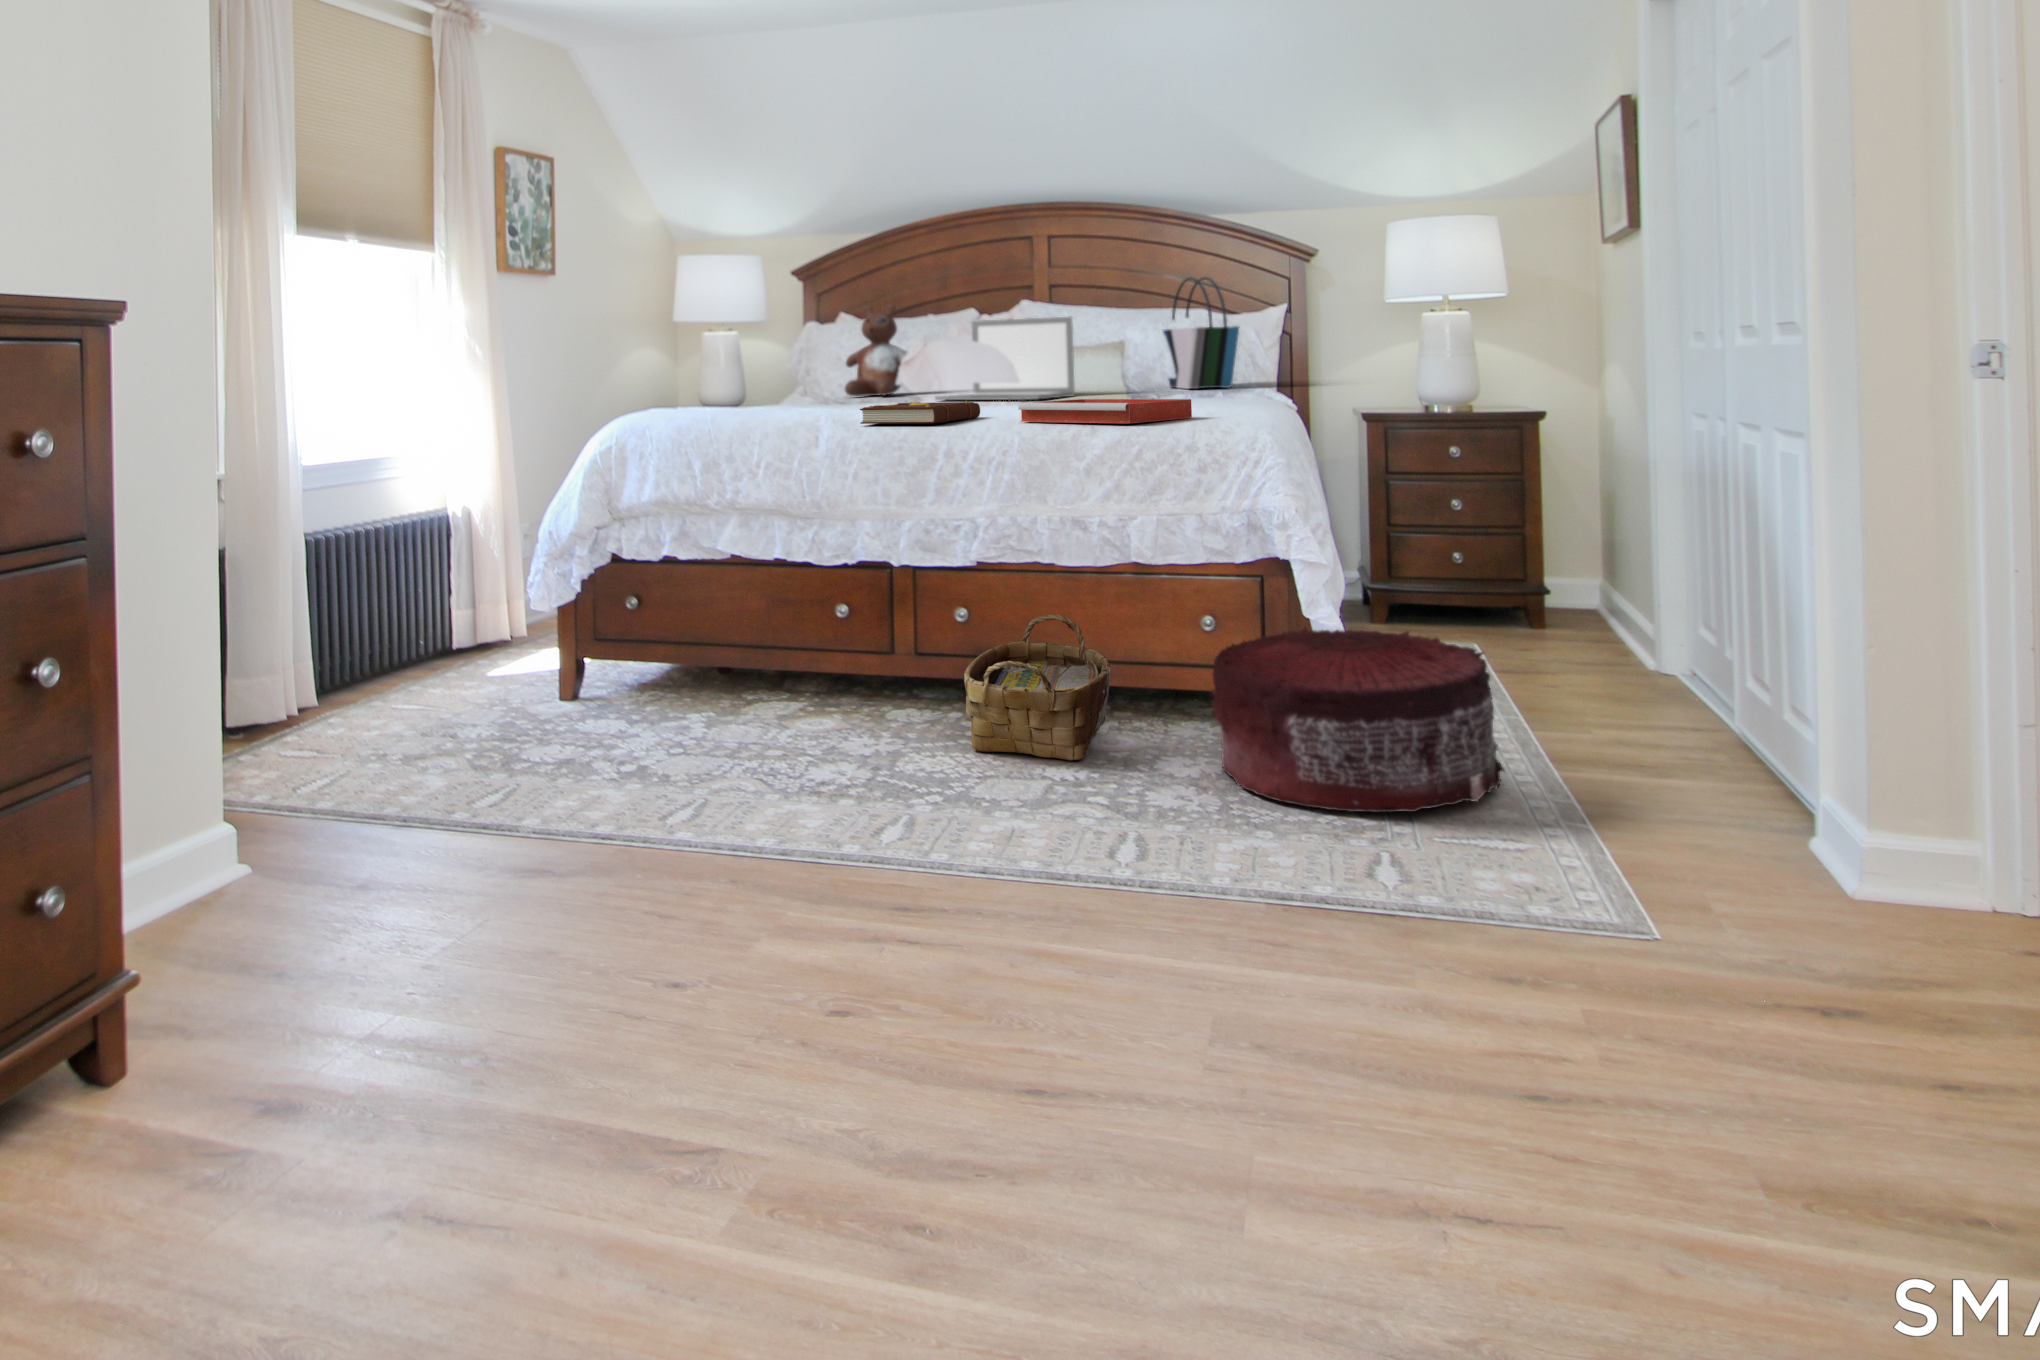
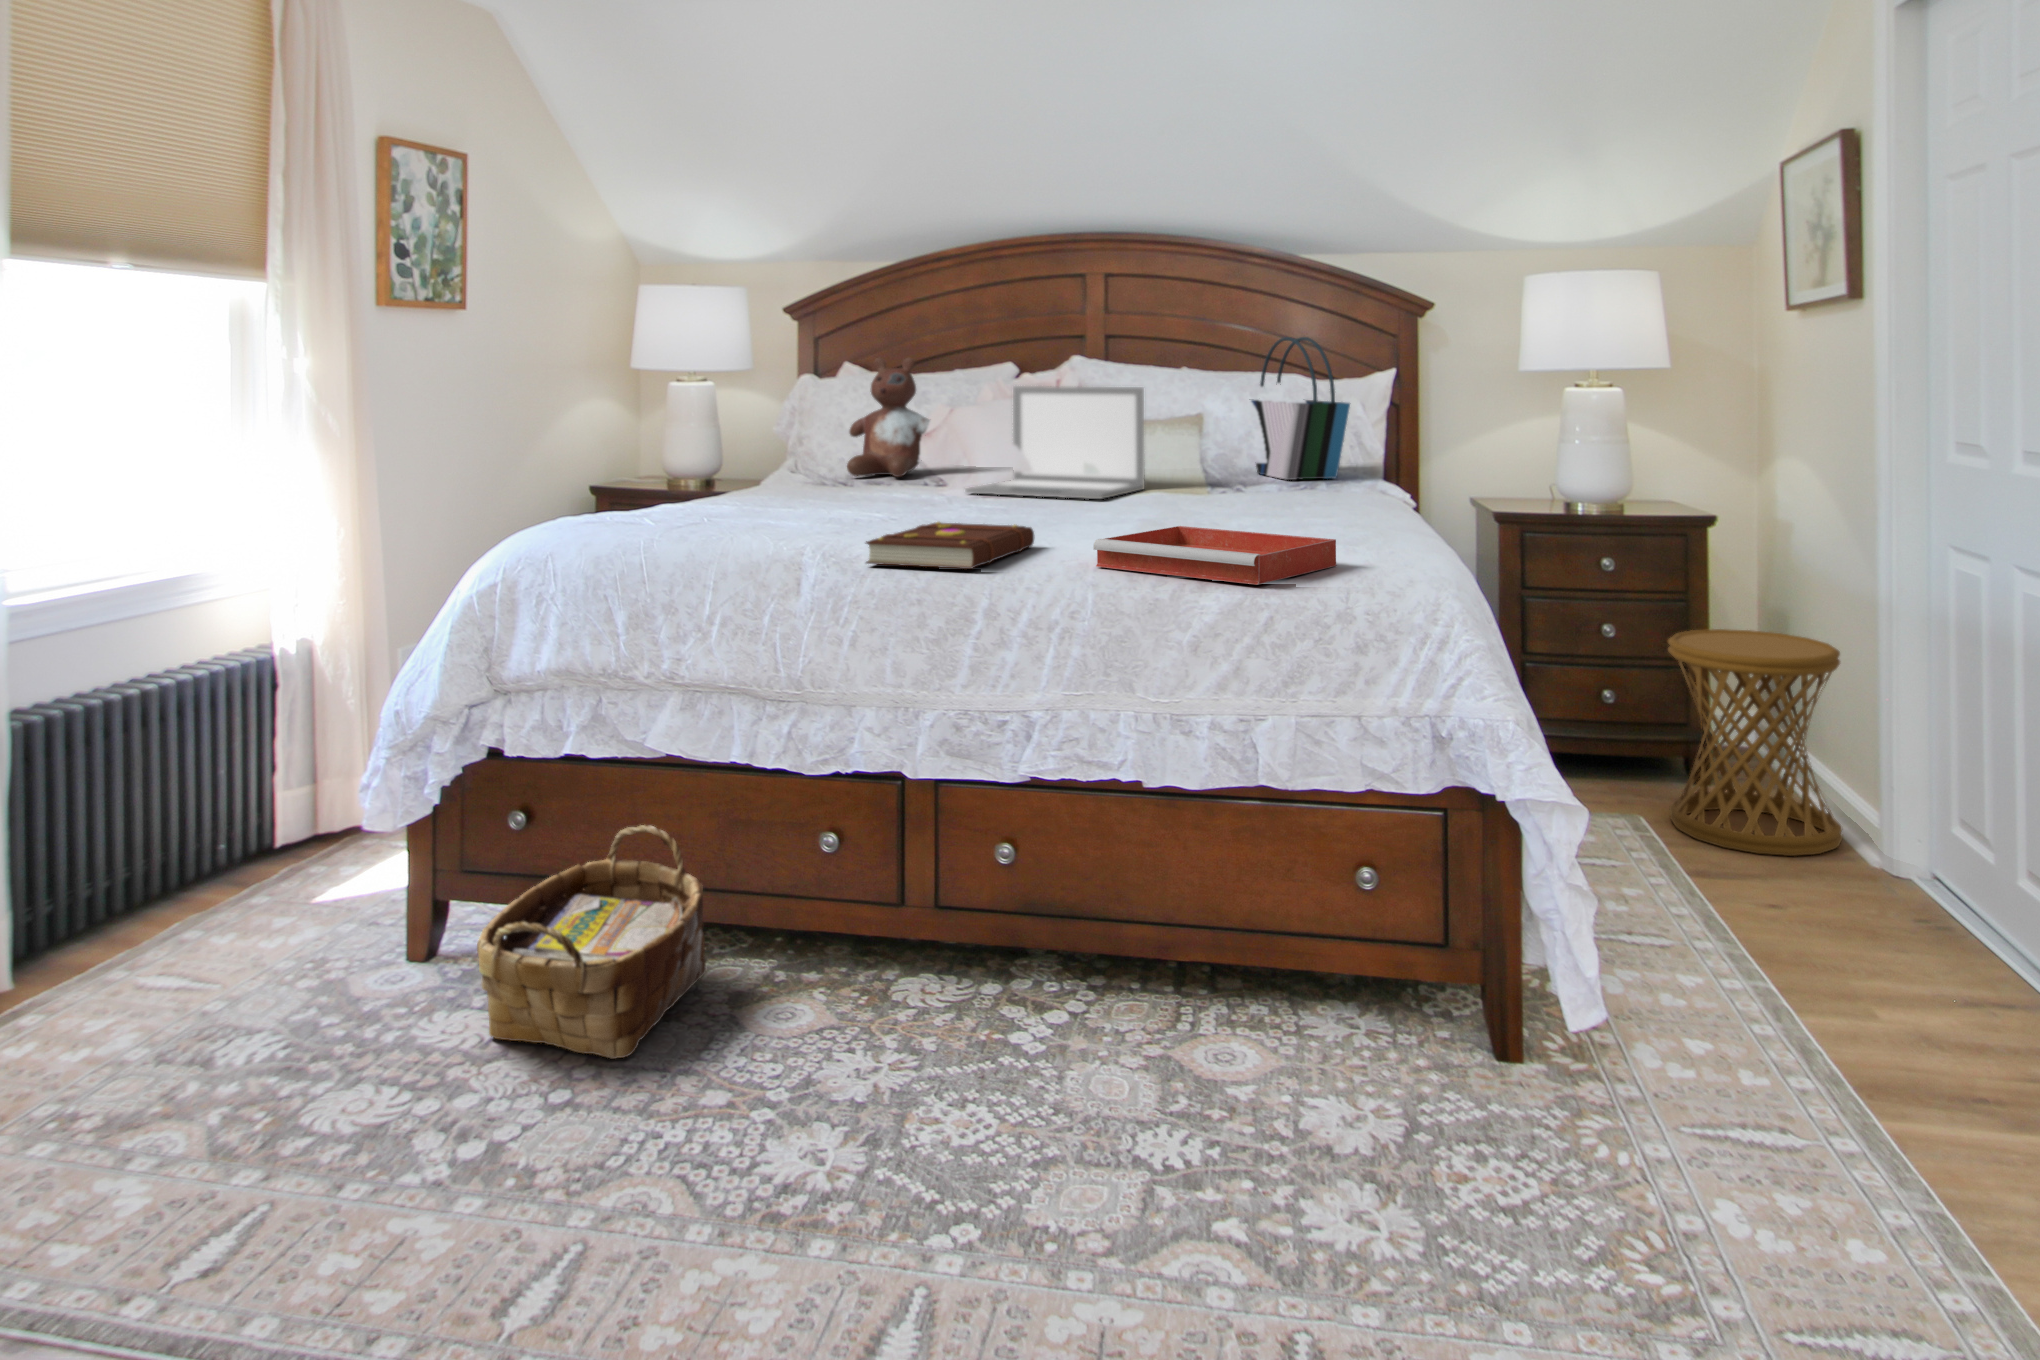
side table: none [1490,494,1631,659] -> present [1668,629,1843,856]
woven basket: present [964,615,1110,761] -> present [477,825,706,1059]
pouf: present [1211,628,1505,812] -> none [1390,892,1831,1266]

